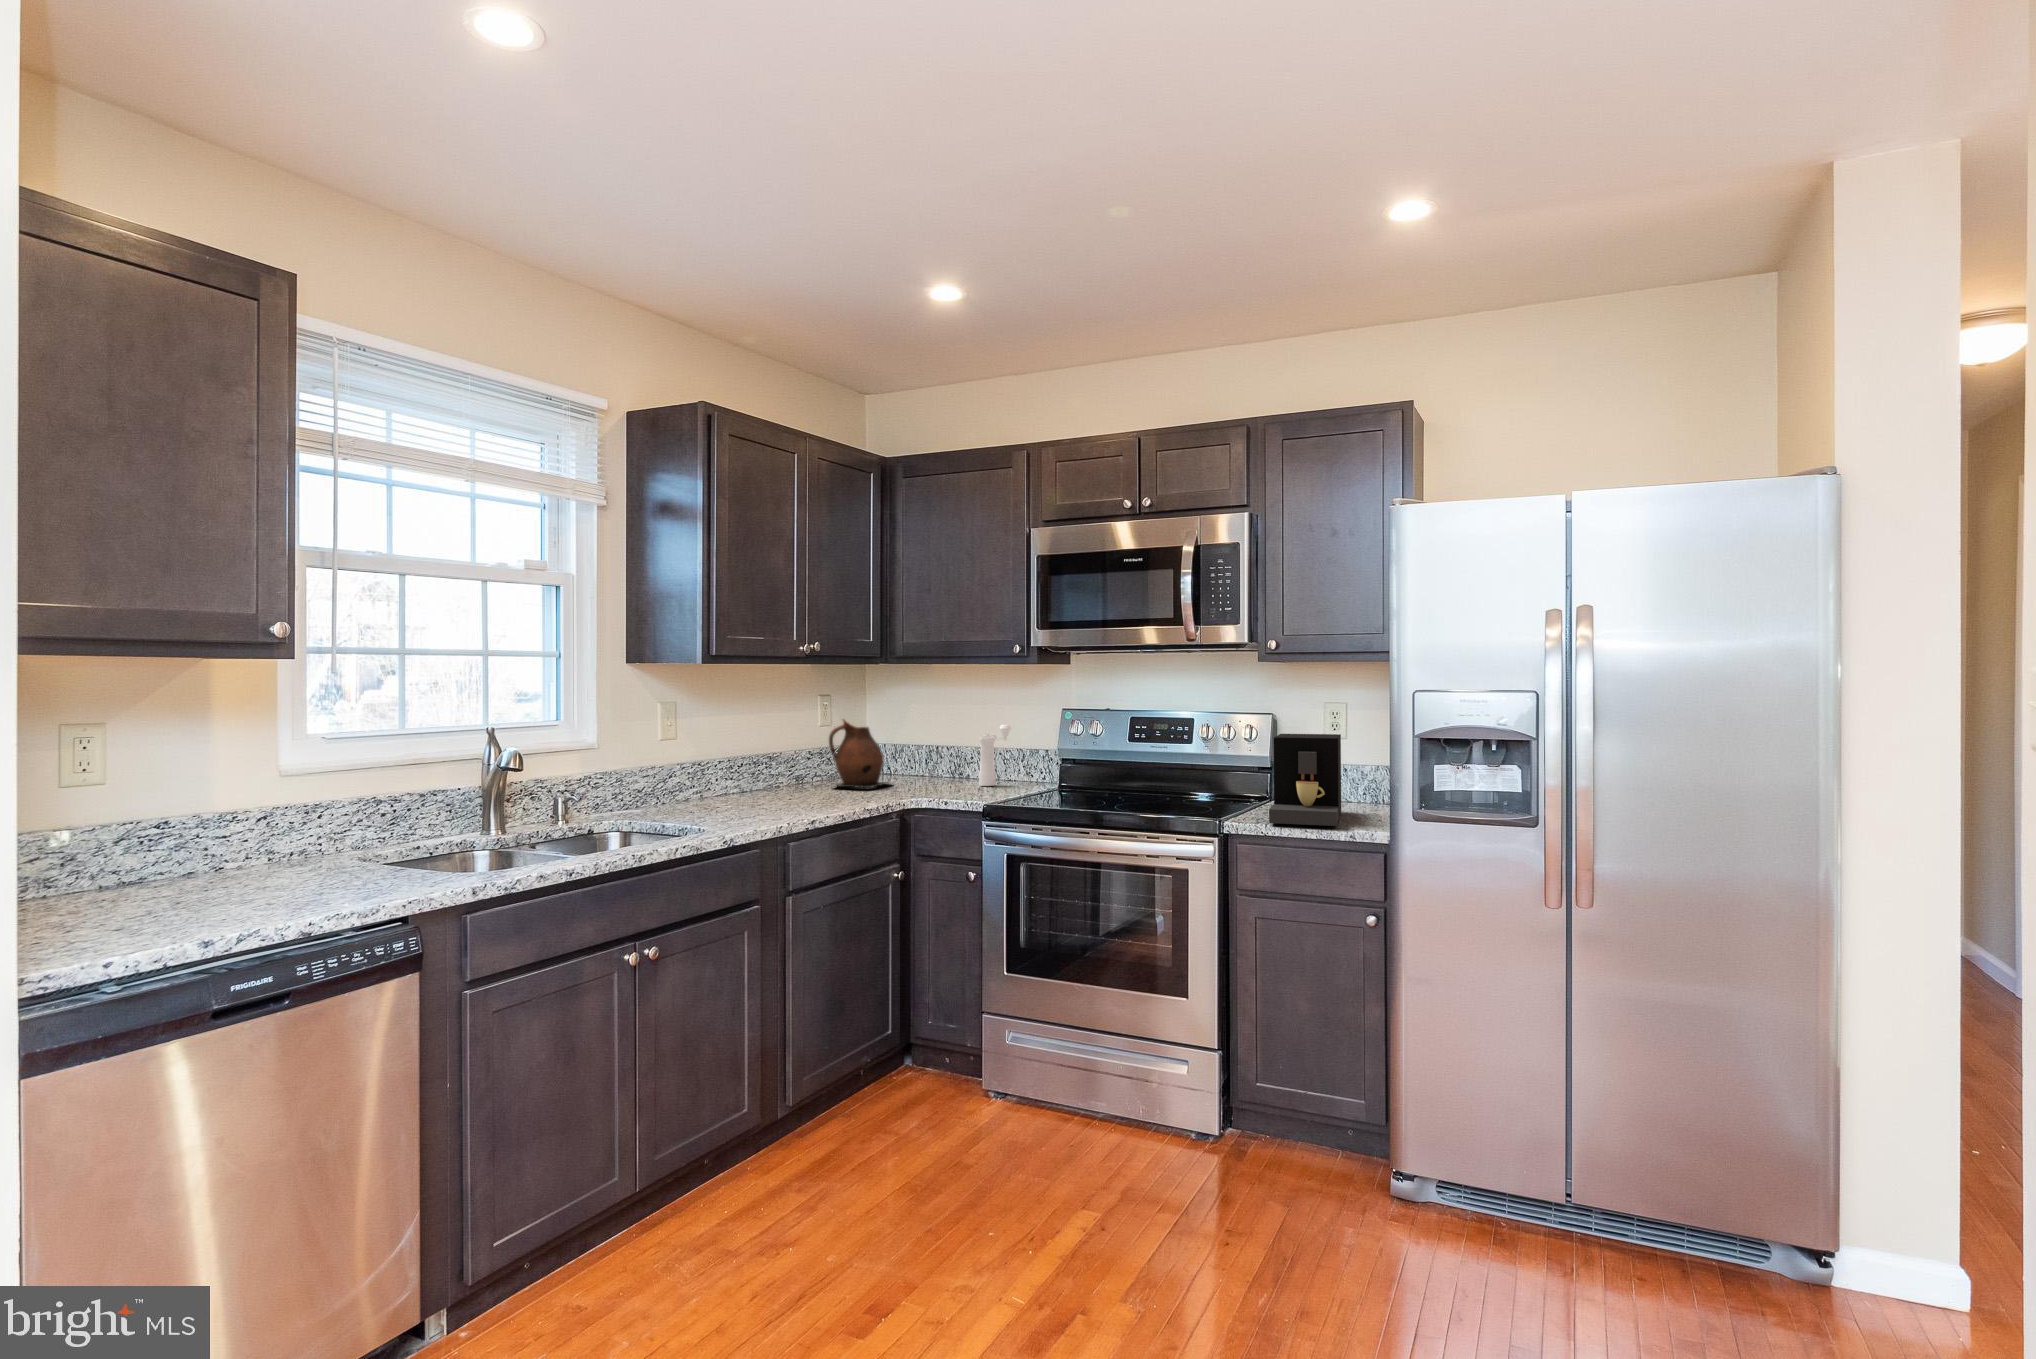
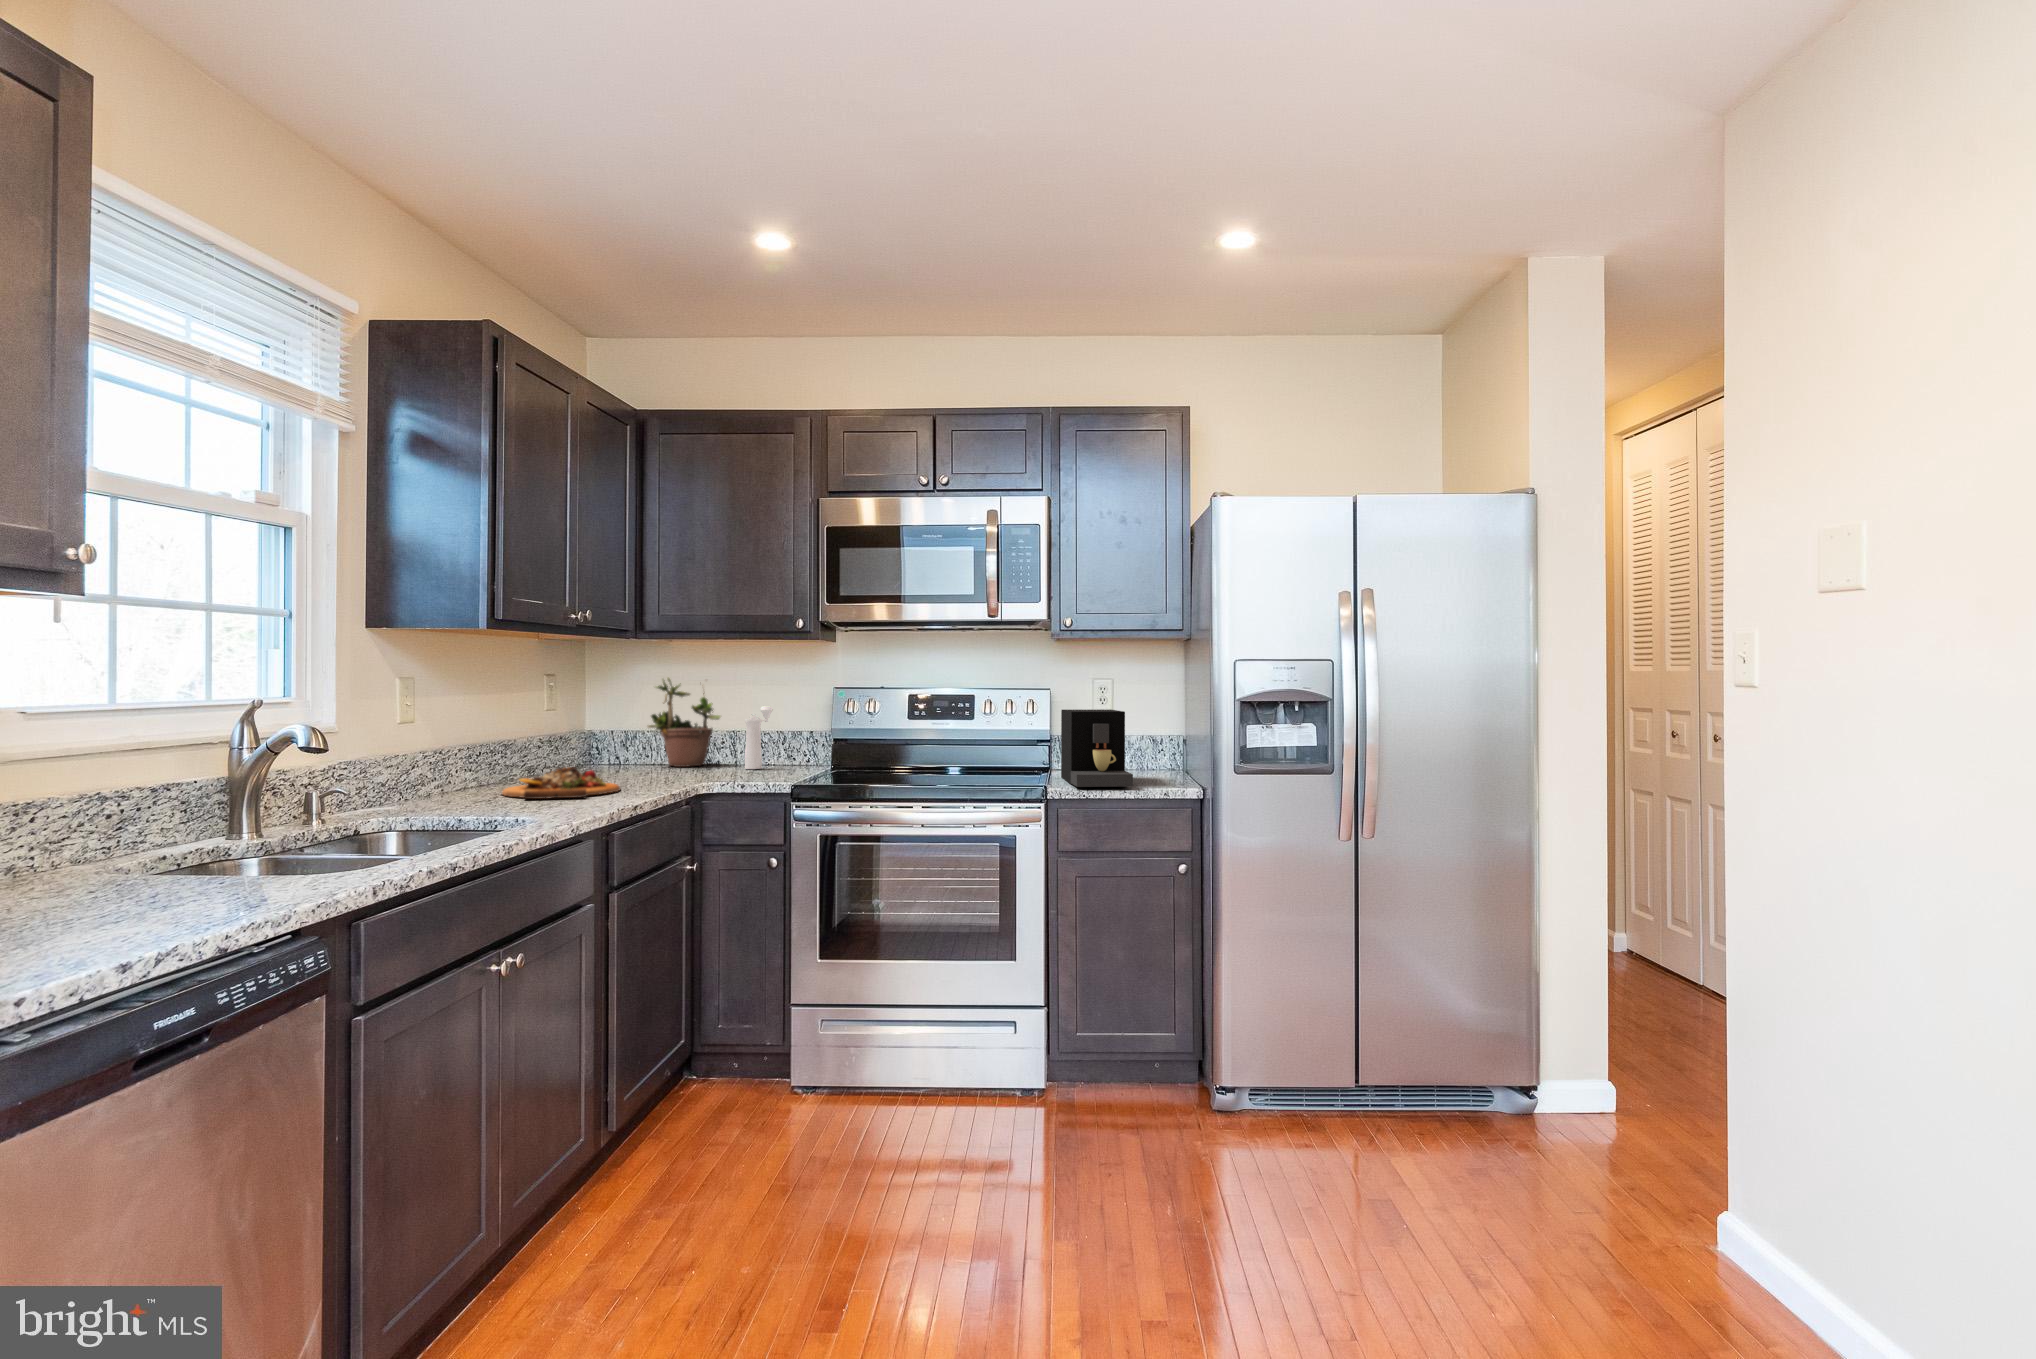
potted plant: none [902,690,966,781] -> present [648,678,720,767]
ceramic pitcher: present [829,719,890,788] -> none [578,700,650,776]
cutting board: none [738,781,837,809] -> present [502,767,620,799]

